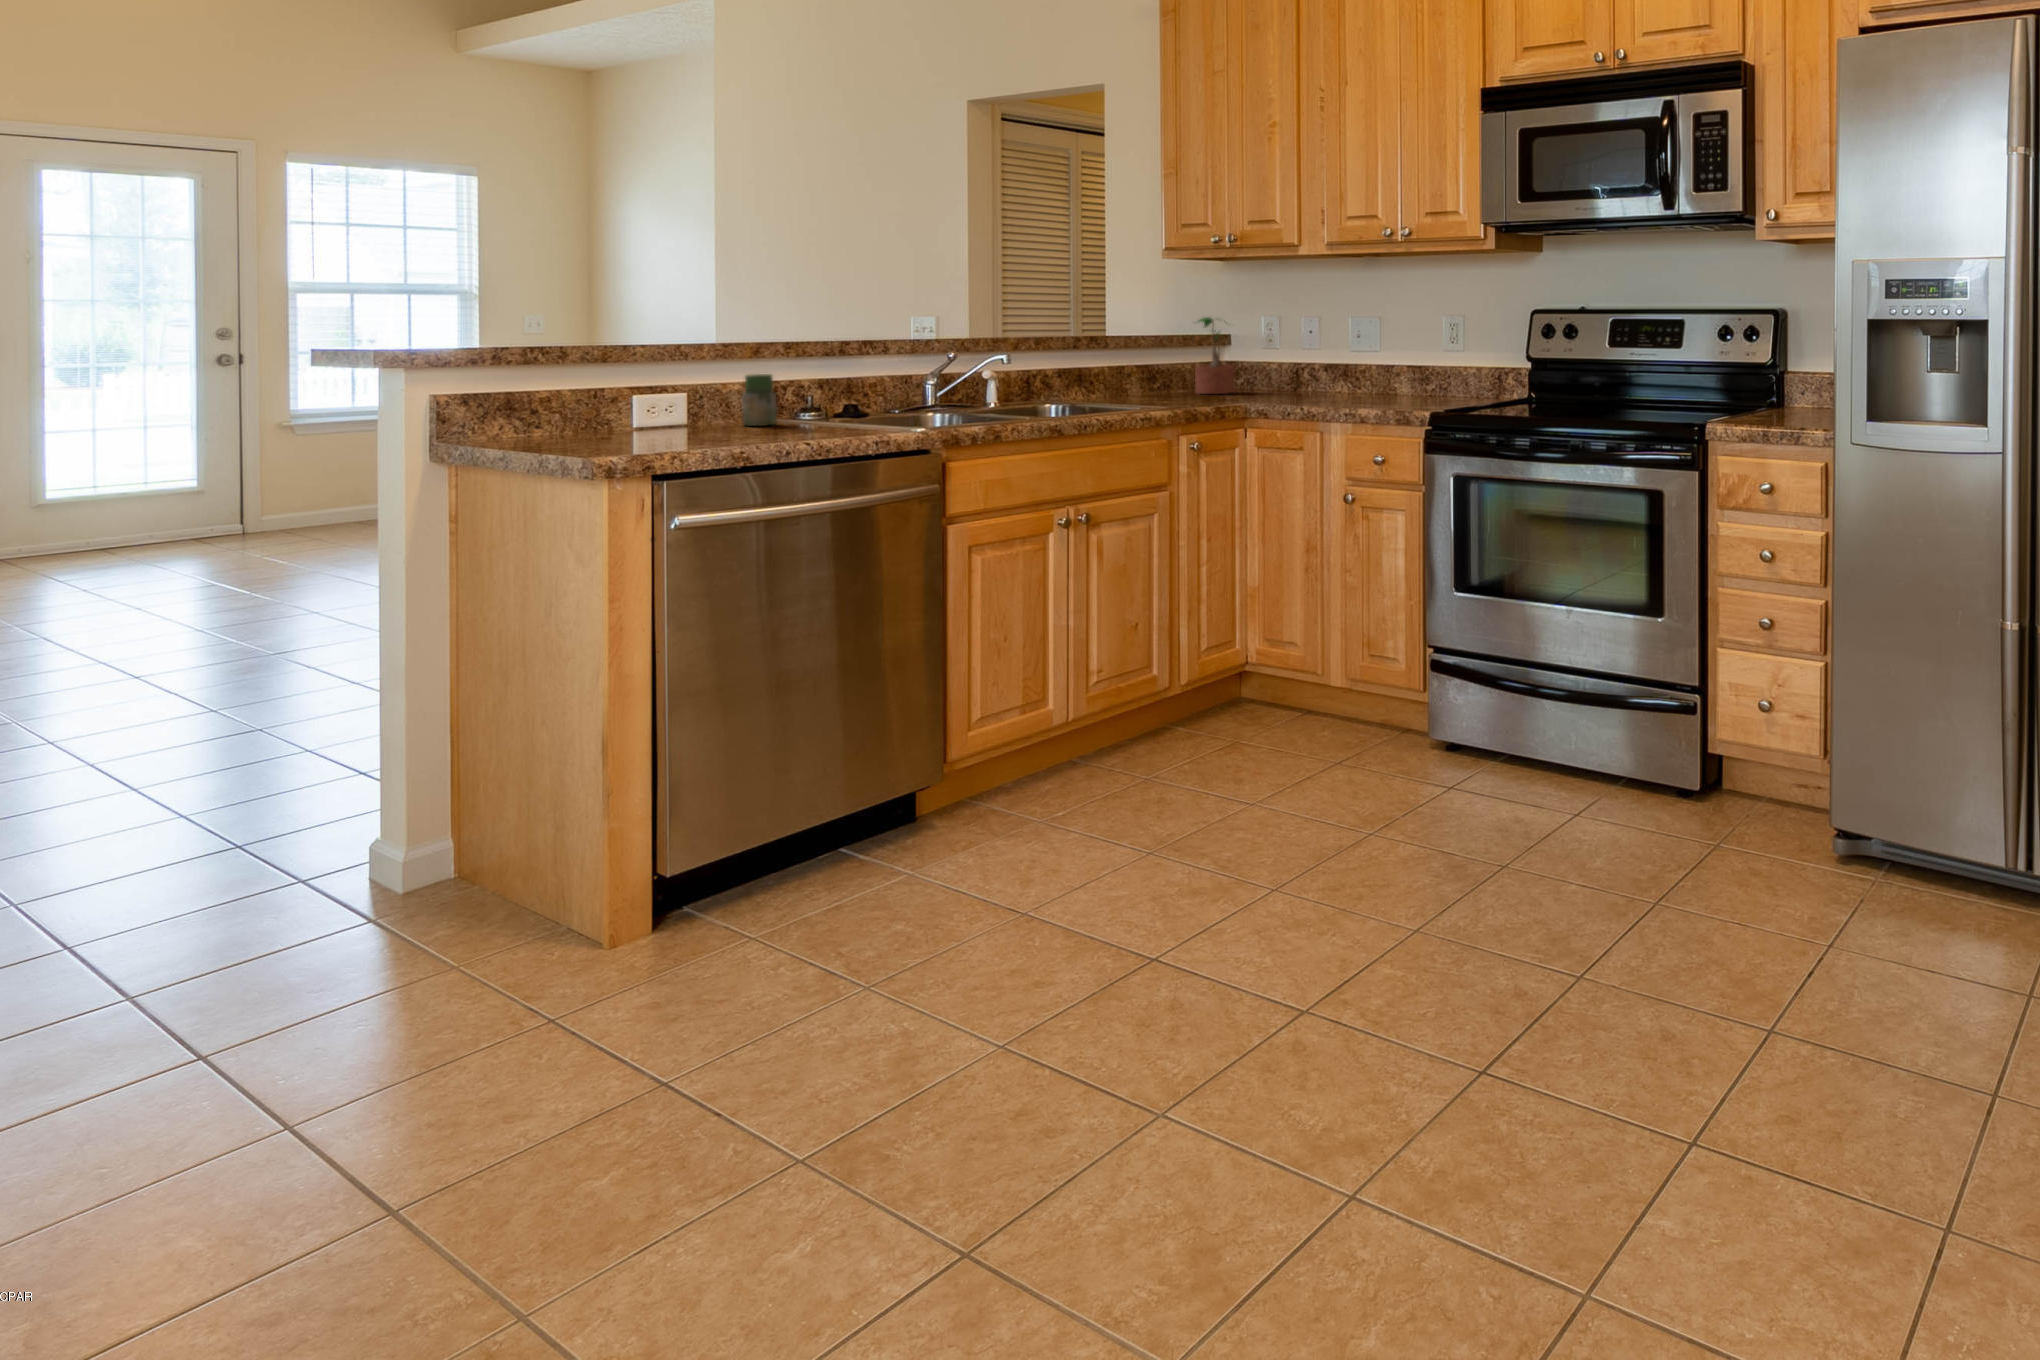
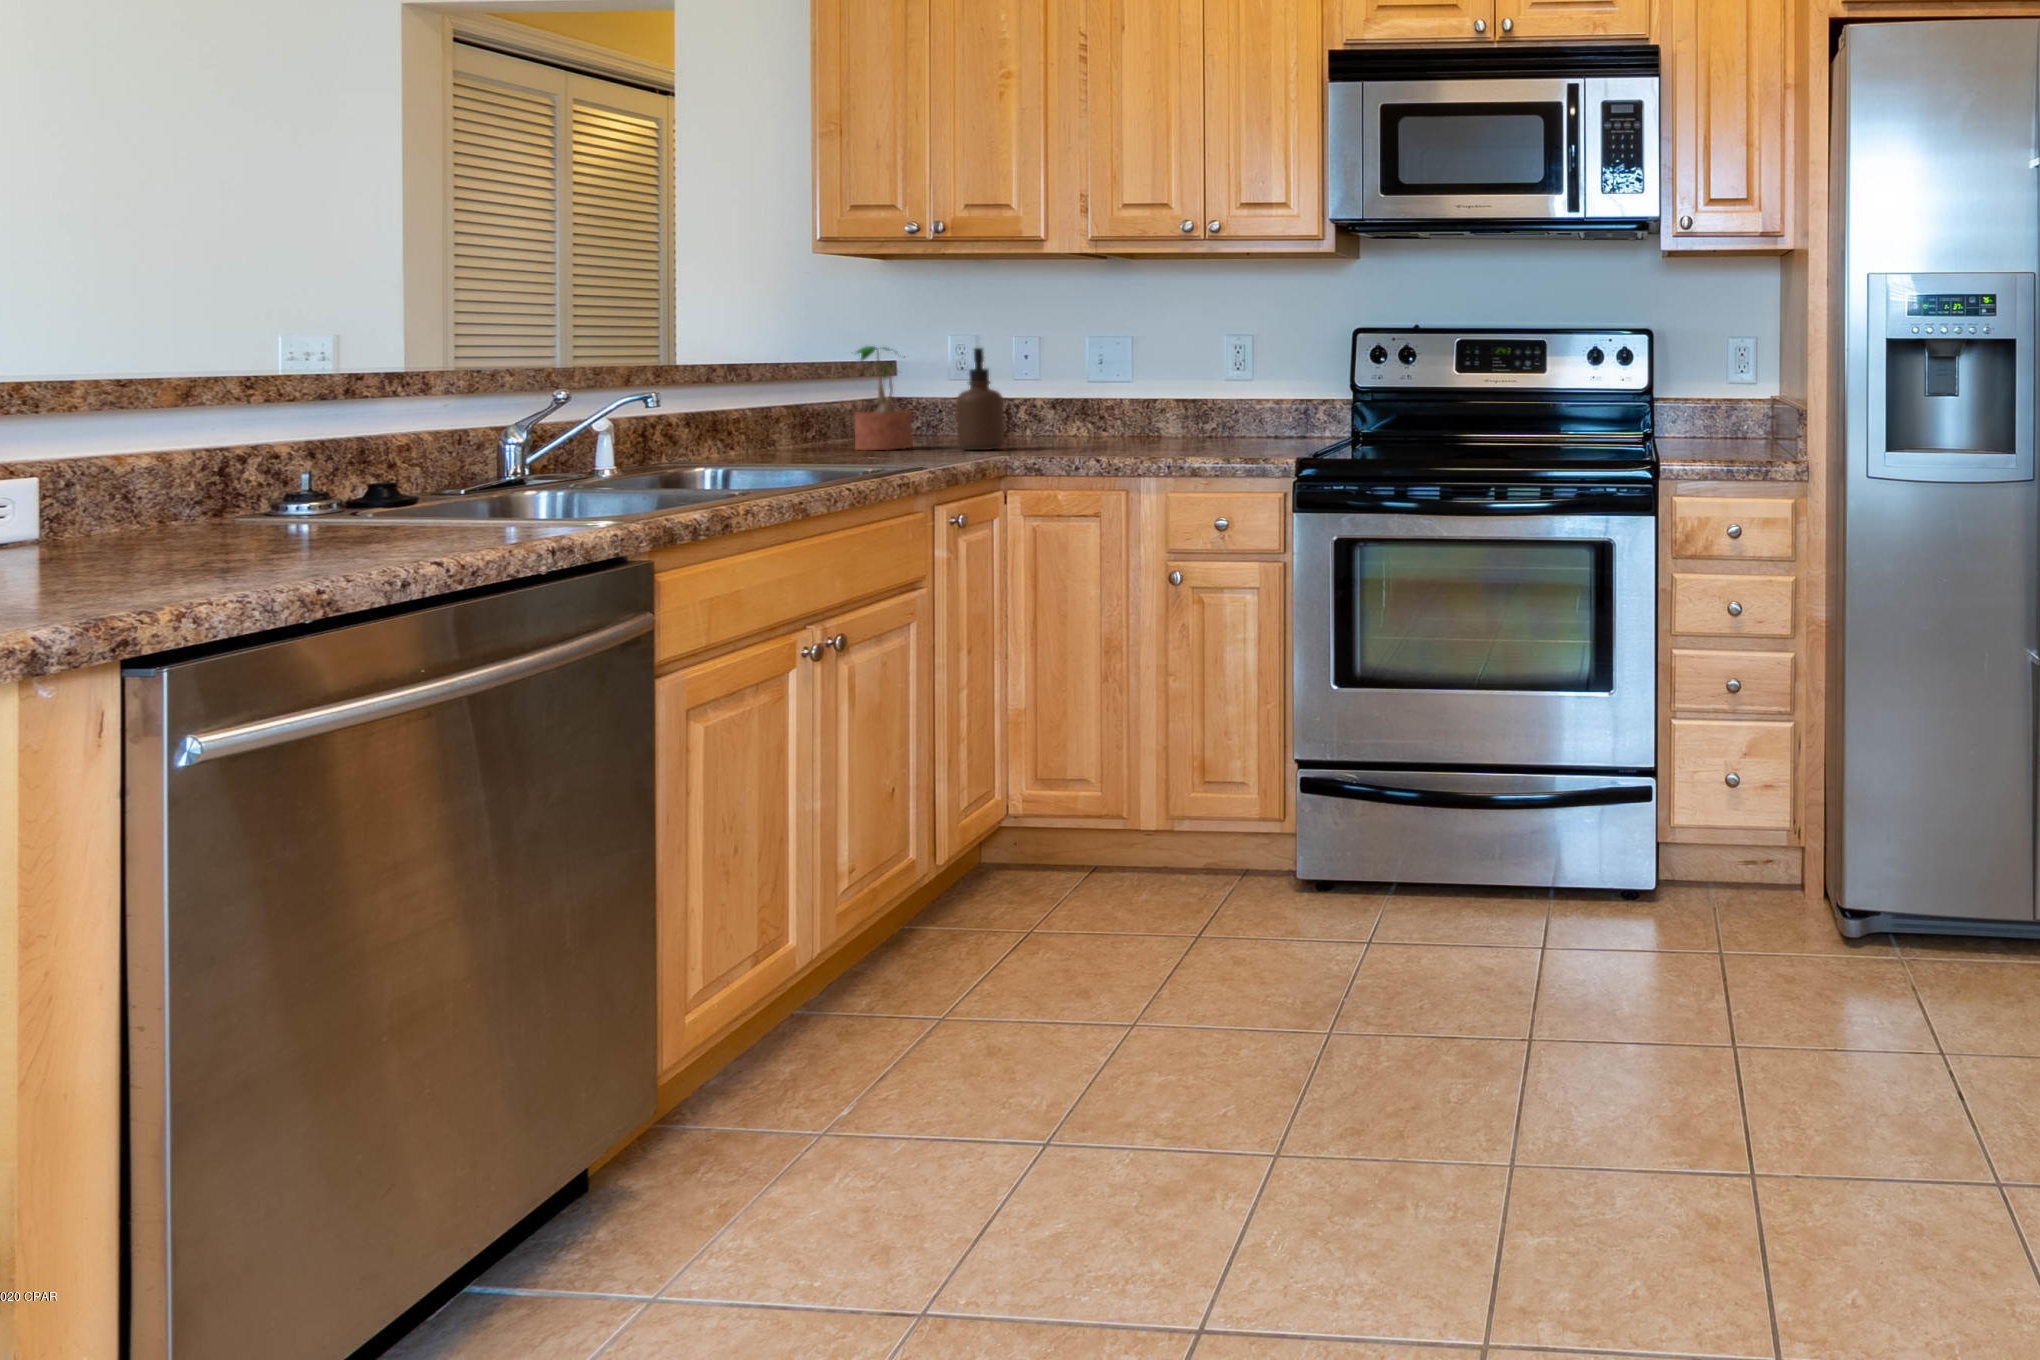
soap dispenser: none [1259,320,1293,397] -> present [956,348,1004,450]
jar: present [742,374,777,426] -> none [161,434,245,536]

